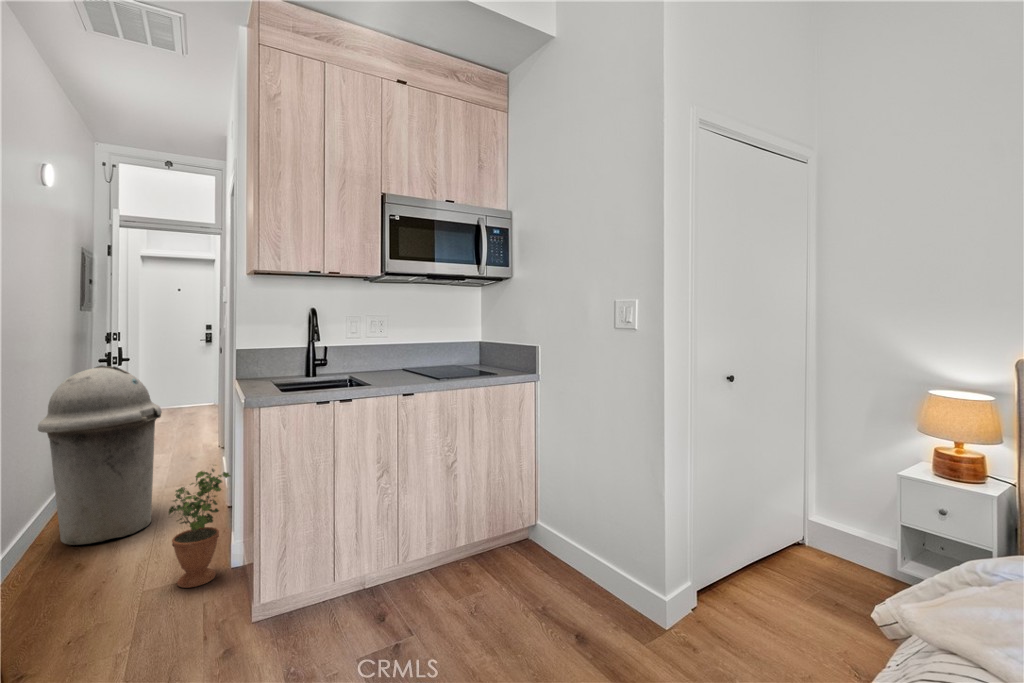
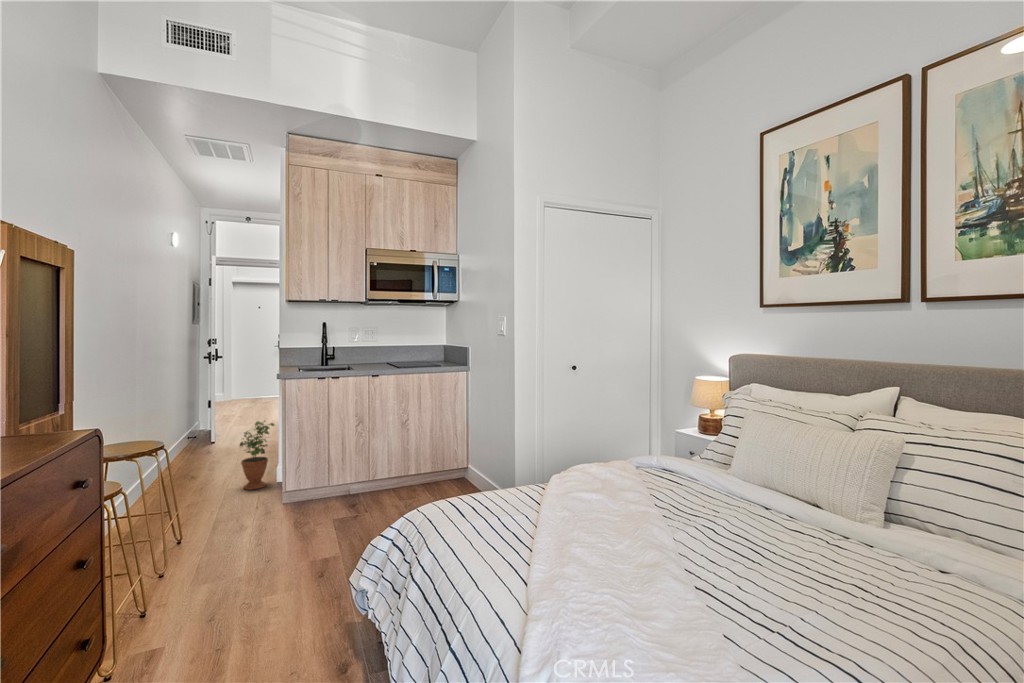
trash can: present [38,365,162,545] -> none [168,359,239,469]

